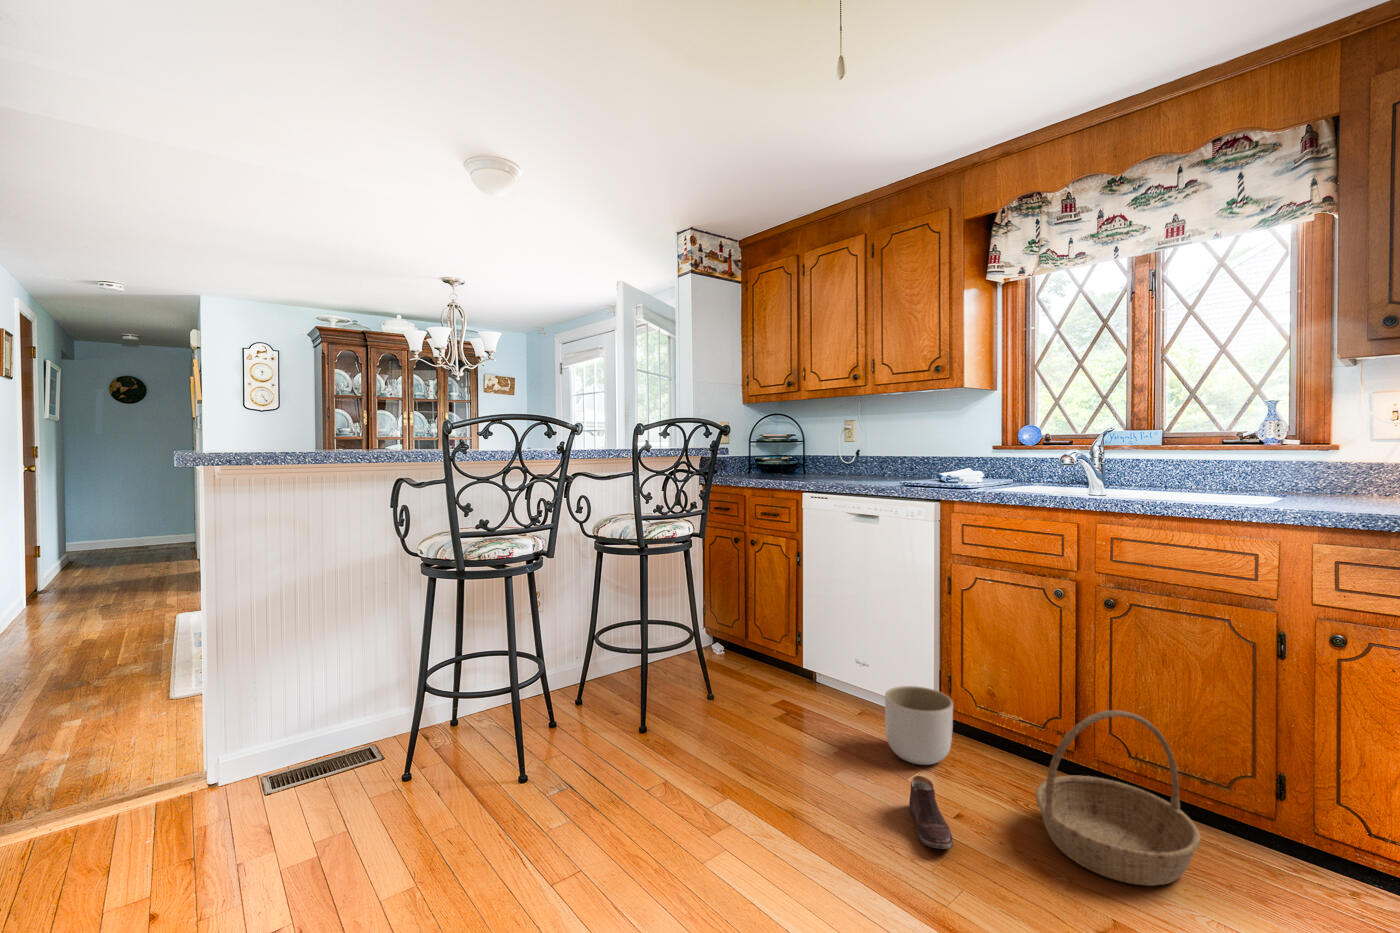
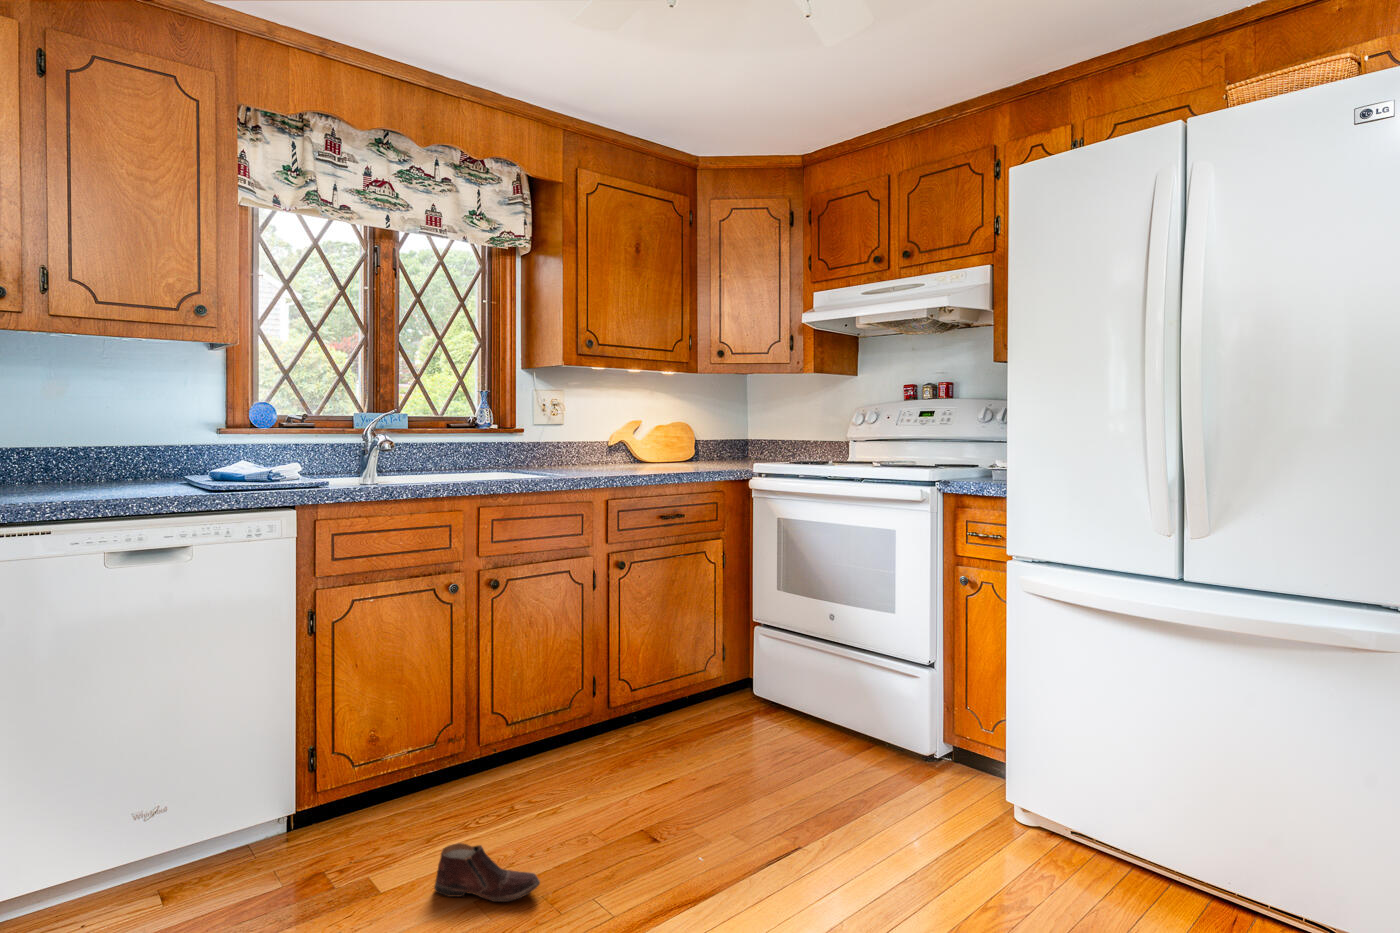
planter: present [885,686,953,765] -> none [285,761,383,873]
basket: present [1035,710,1201,886] -> none [502,672,628,824]

